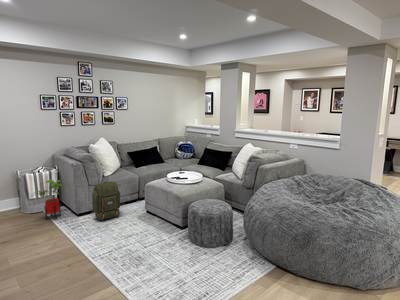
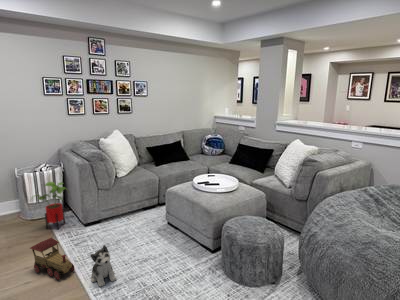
backpack: present [92,181,120,220] -> none [101,185,136,234]
toy train: none [38,221,75,251] -> present [30,238,74,280]
plush toy: none [89,222,108,254] -> present [91,245,116,287]

